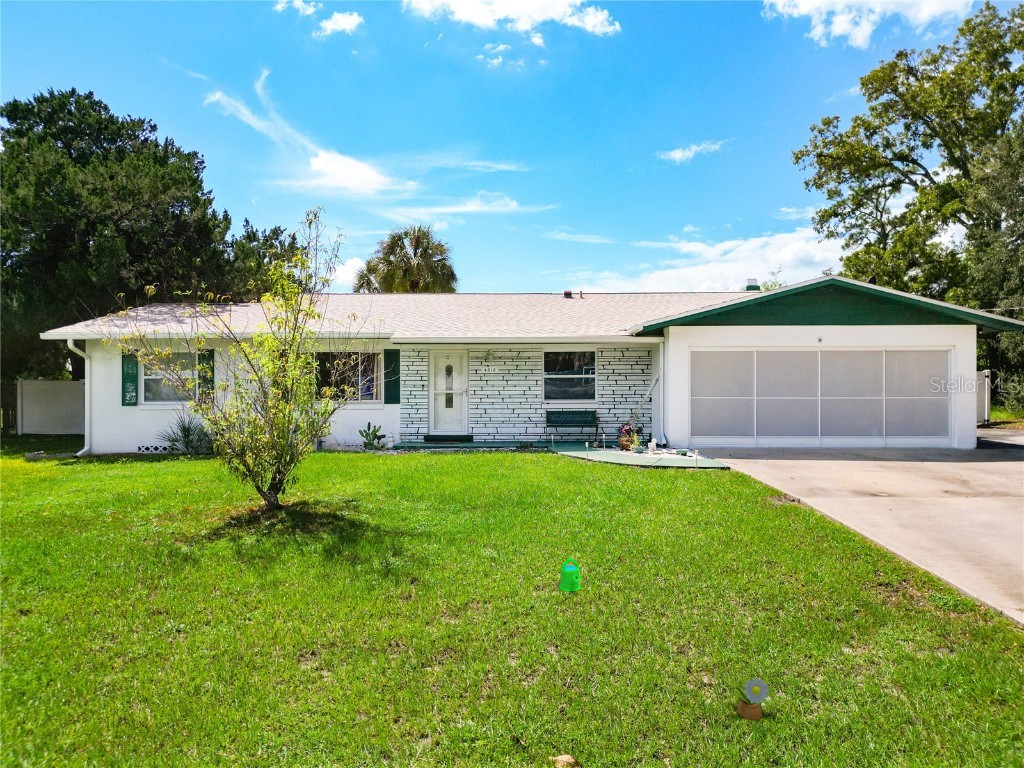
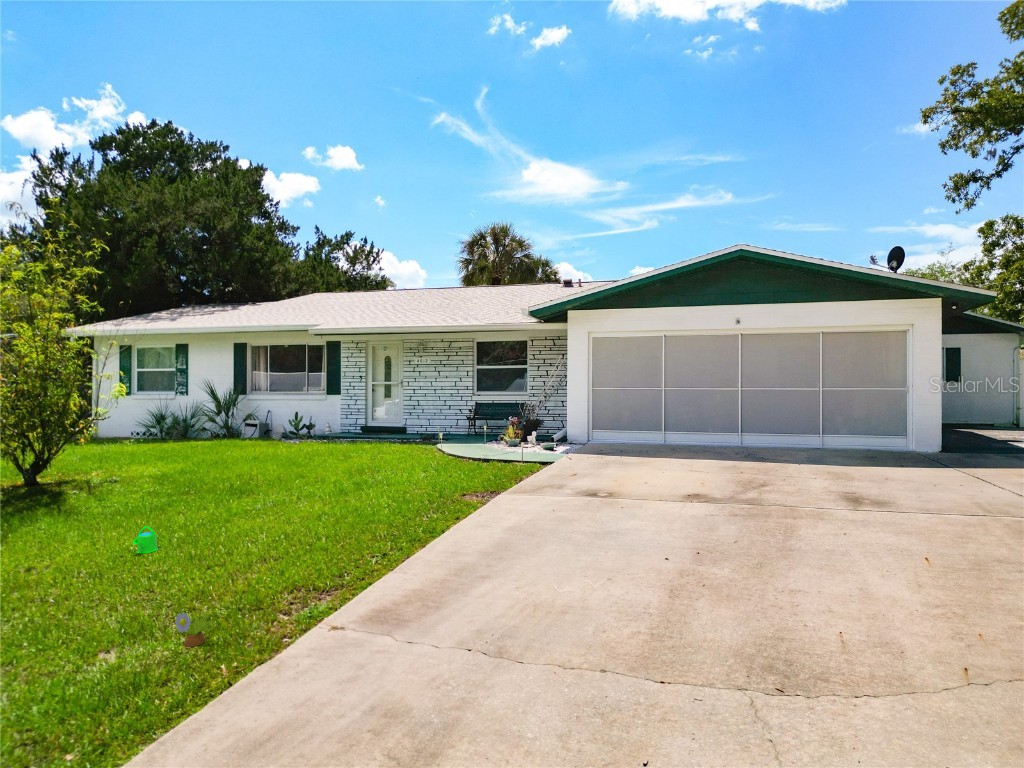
decorative plant: present [728,677,775,720] -> present [175,612,215,647]

